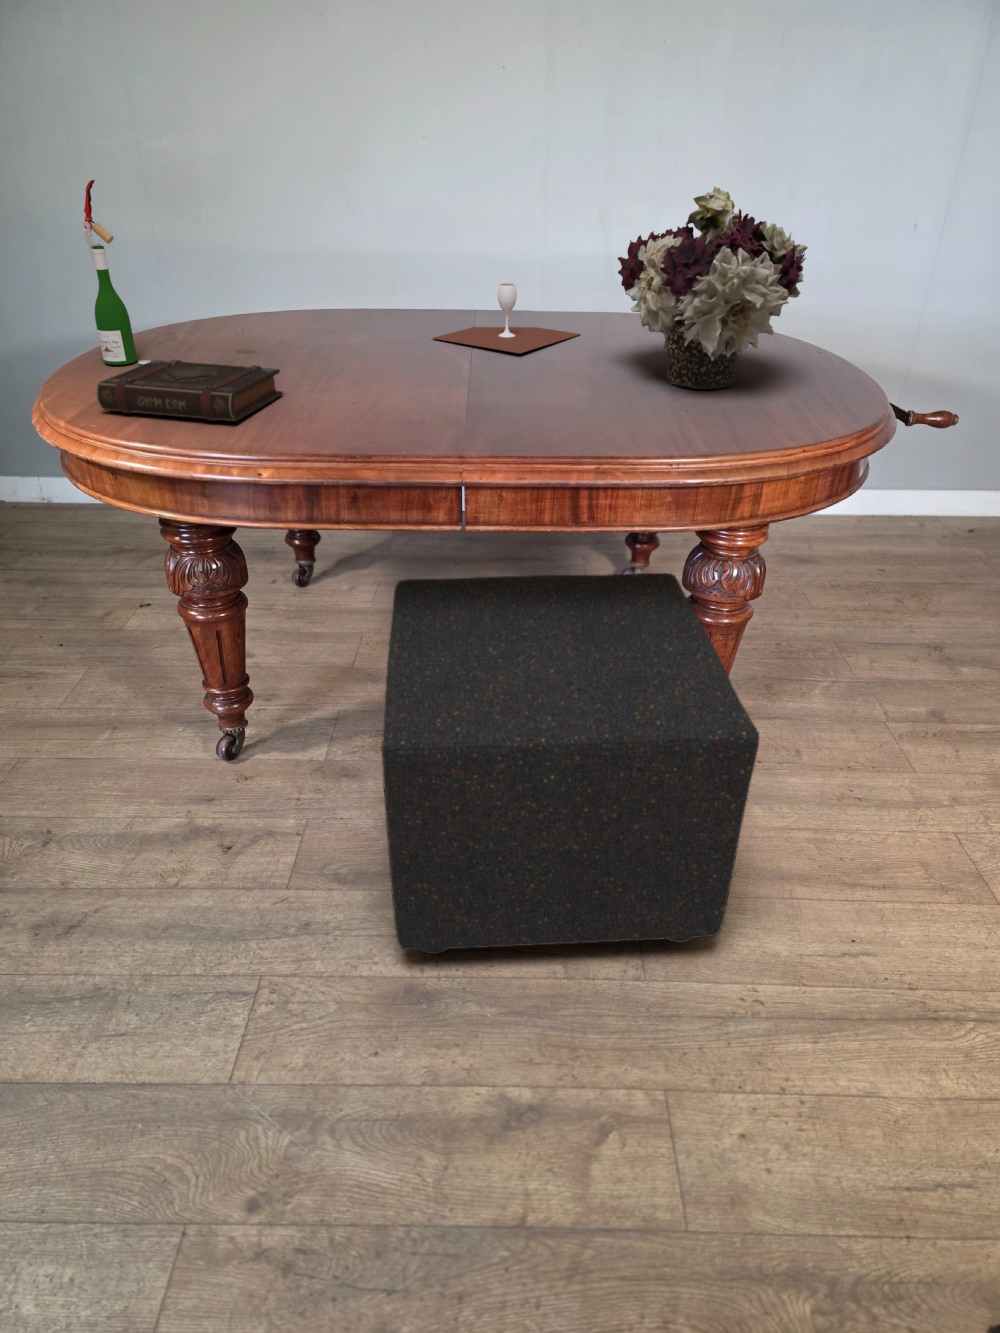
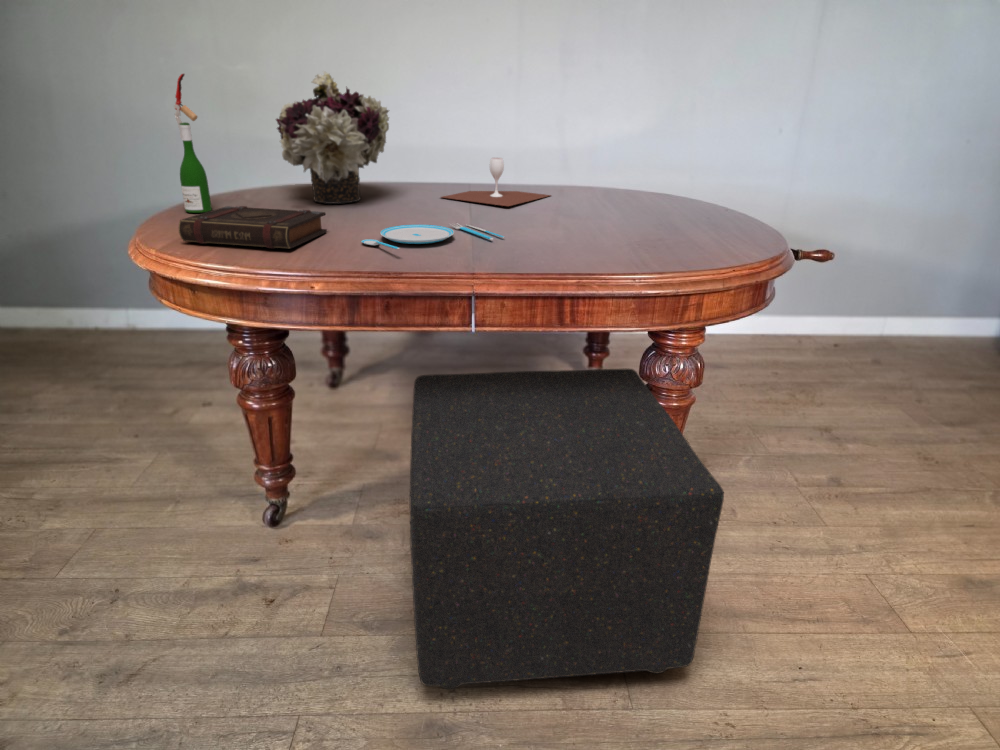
flower arrangement: present [618,187,808,389] -> present [276,71,389,204]
plate: none [325,380,509,424] -> present [361,223,504,250]

